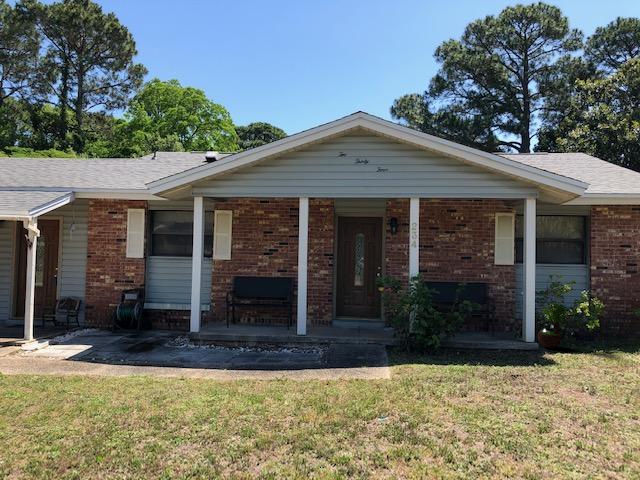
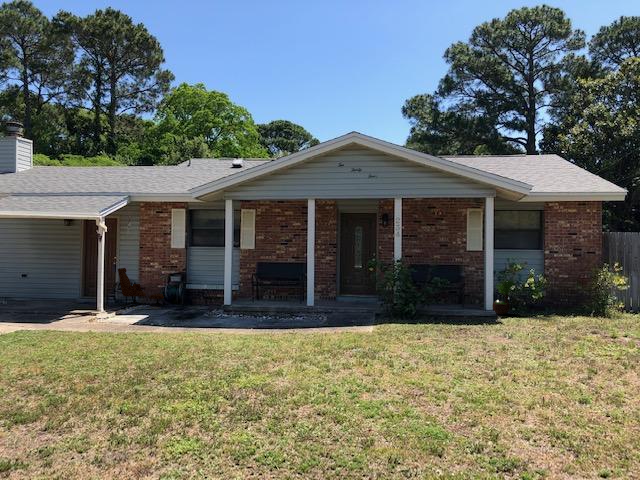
lounge chair: none [52,284,116,334] -> present [118,268,164,306]

